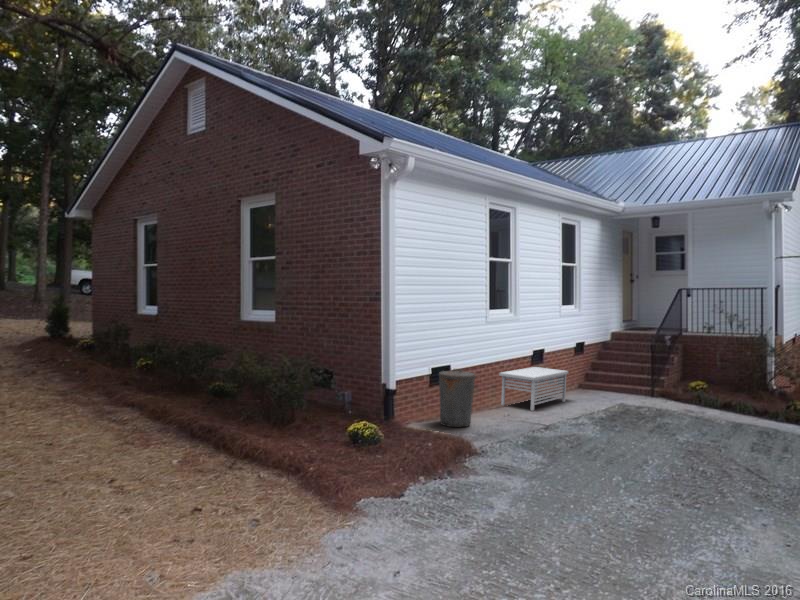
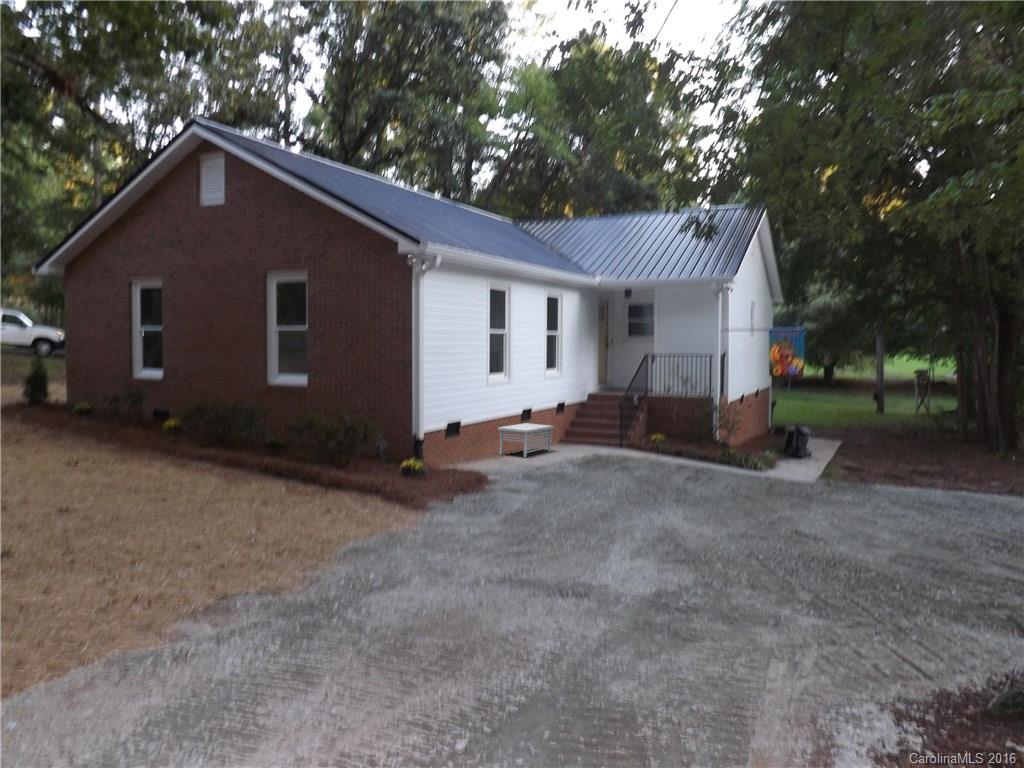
trash can: present [439,369,475,427] -> none [454,422,484,468]

